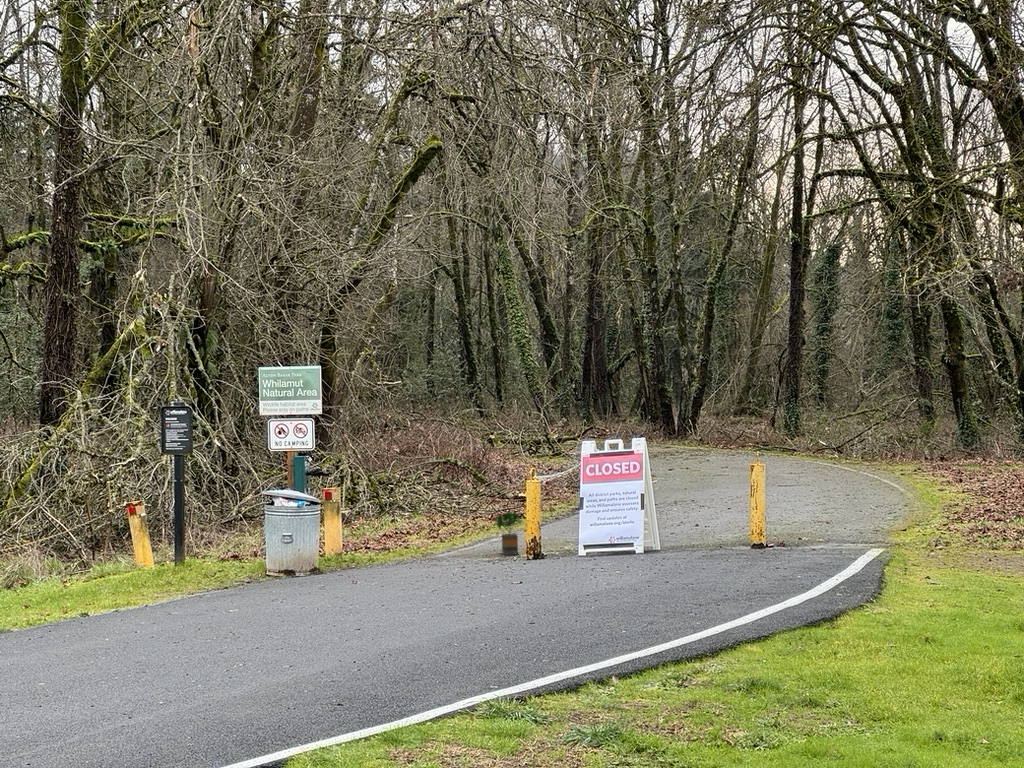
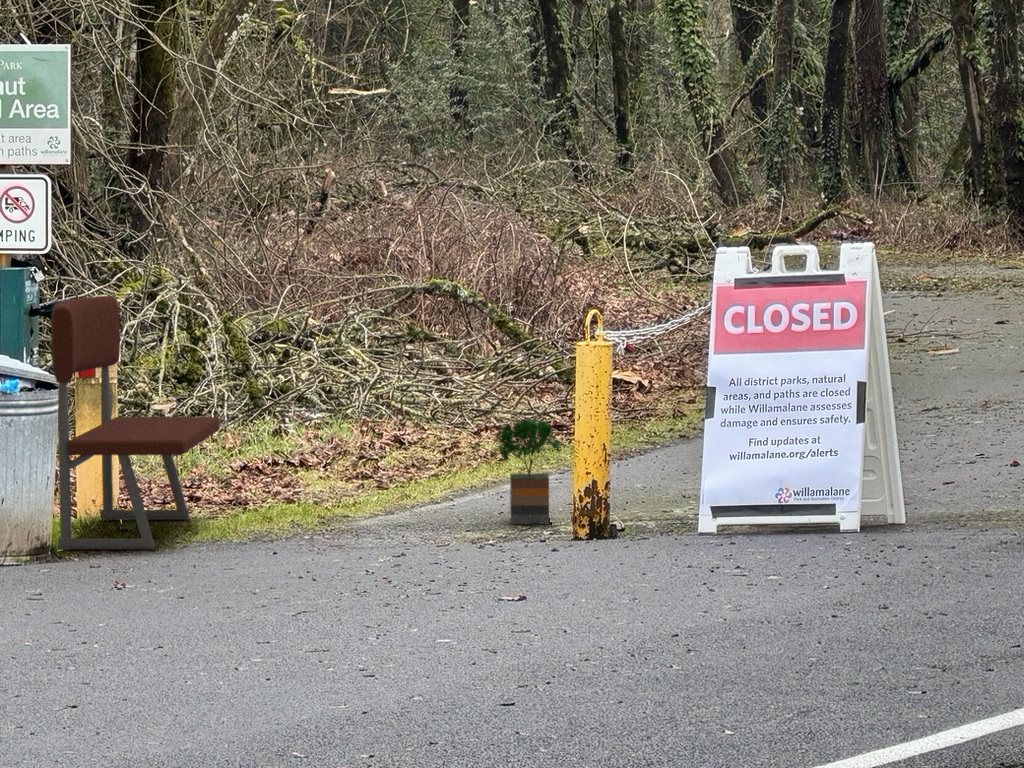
bench: none [319,466,383,569] -> present [51,296,219,550]

